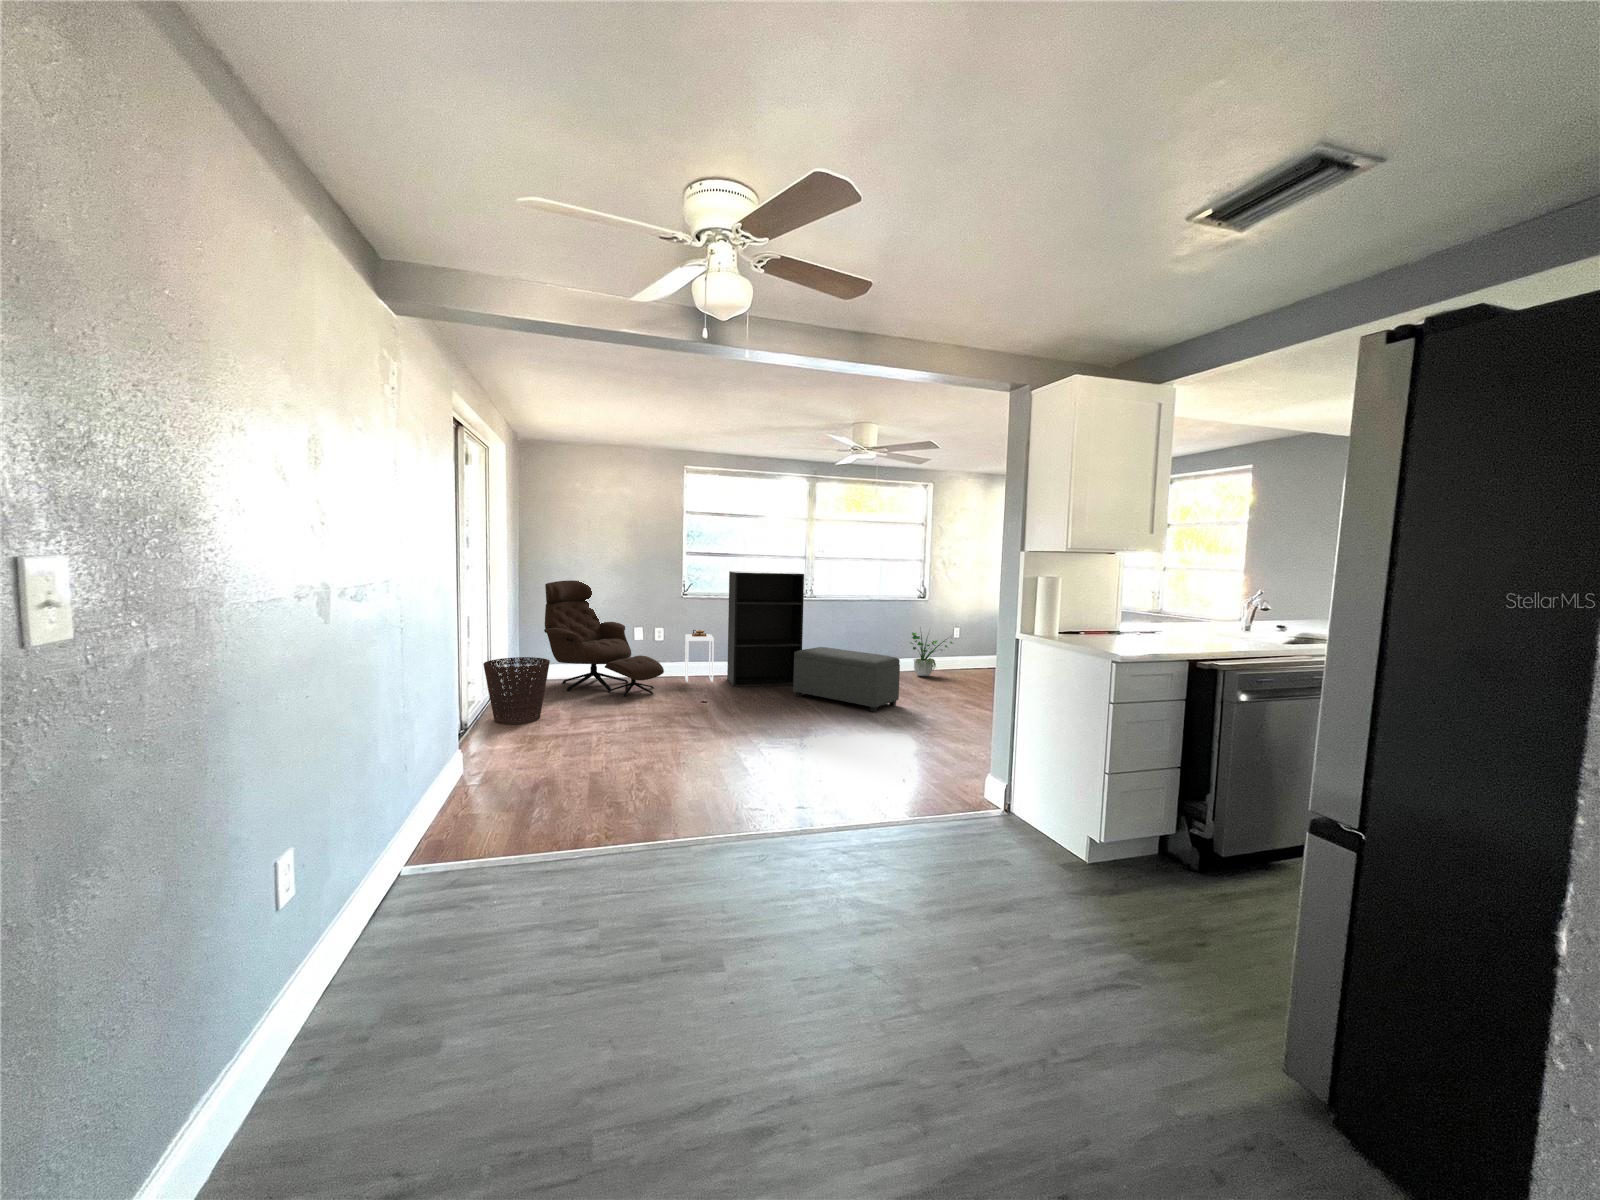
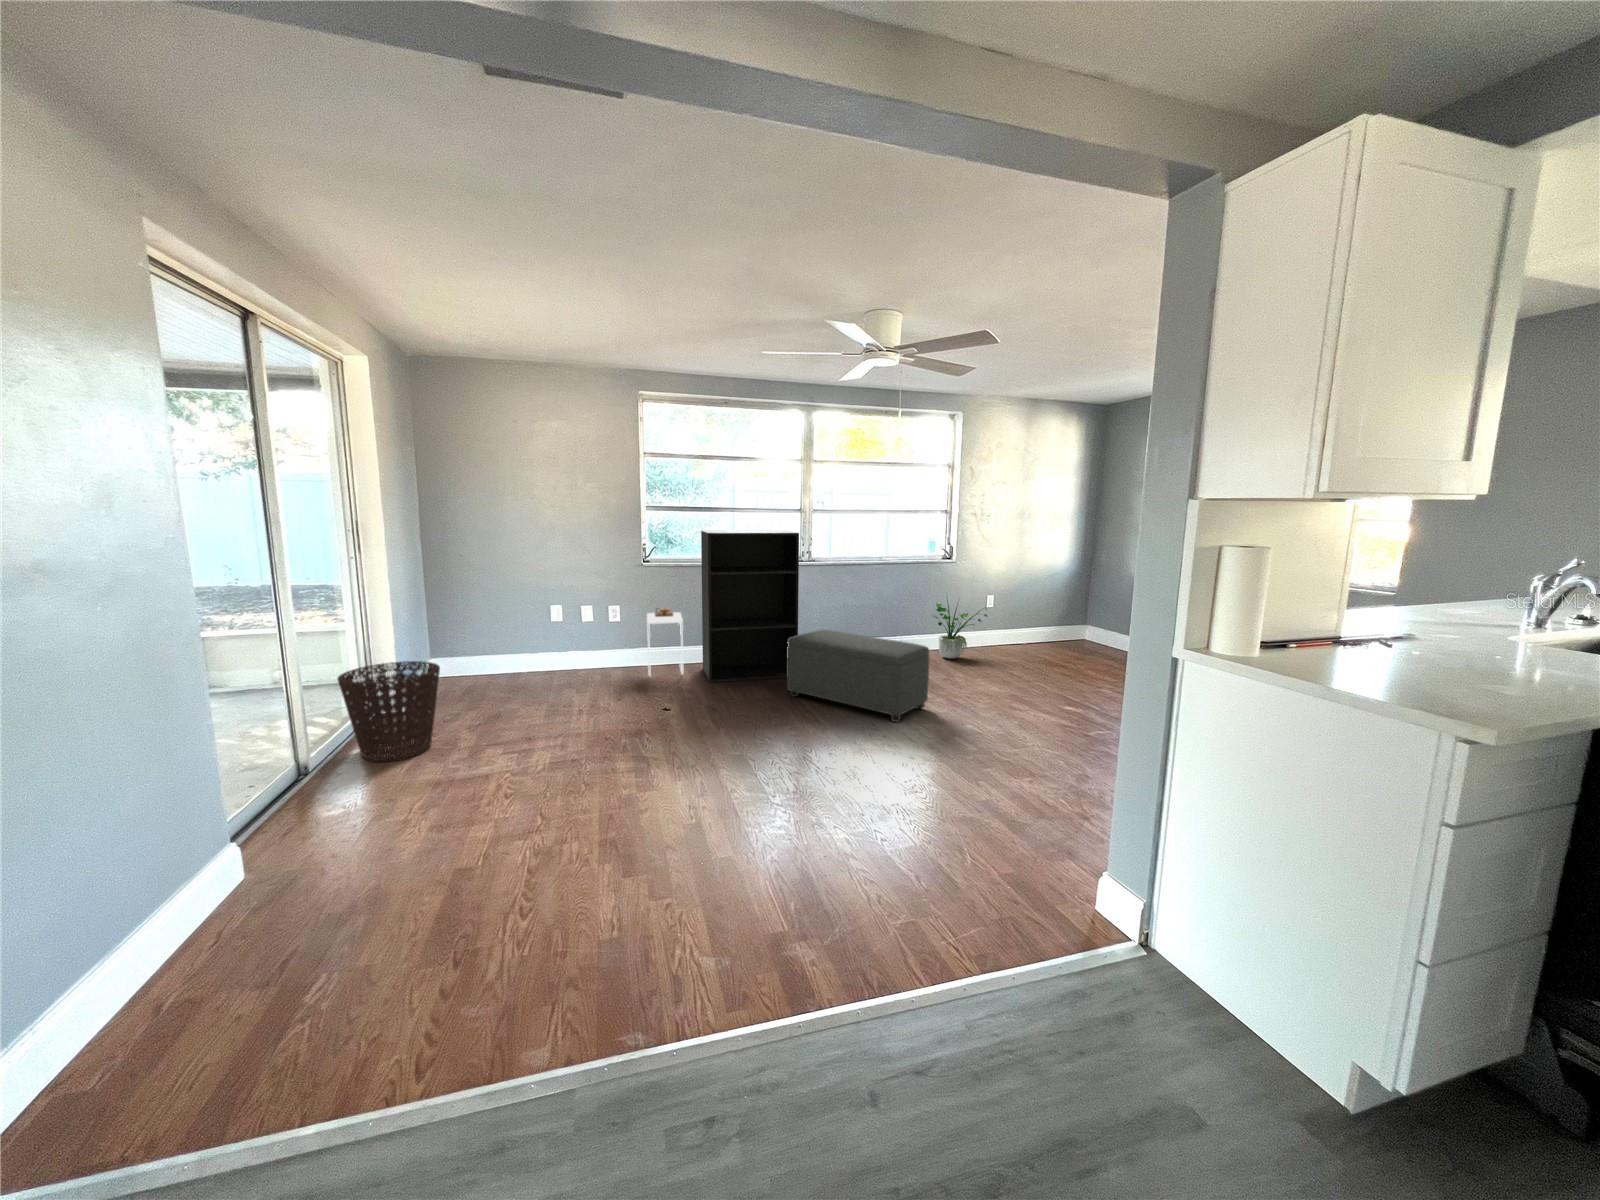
lounge chair: present [544,580,664,697] -> none [451,547,616,704]

